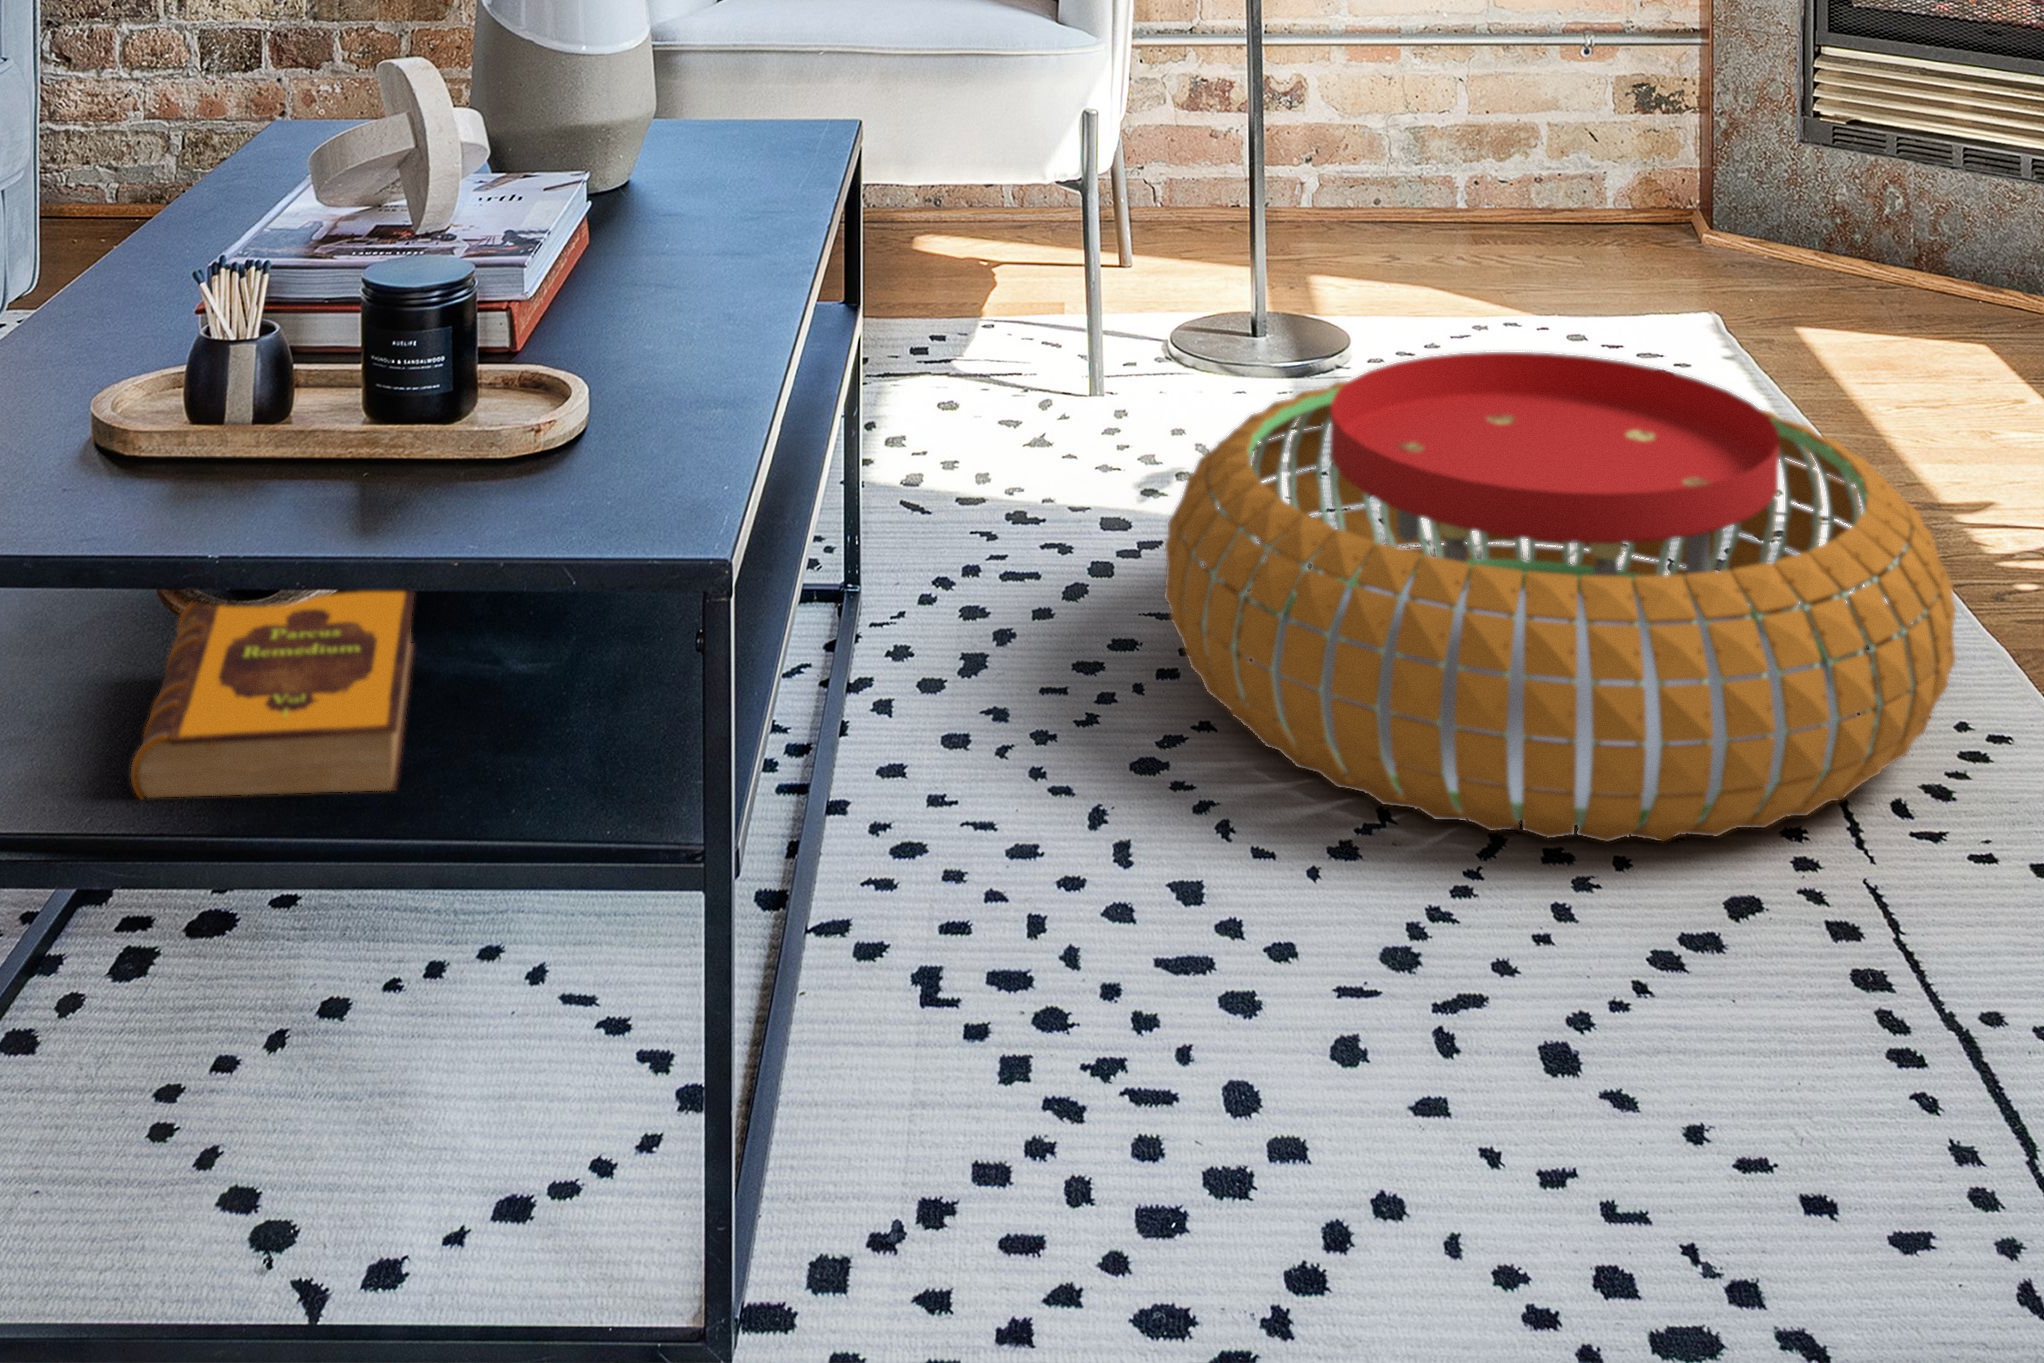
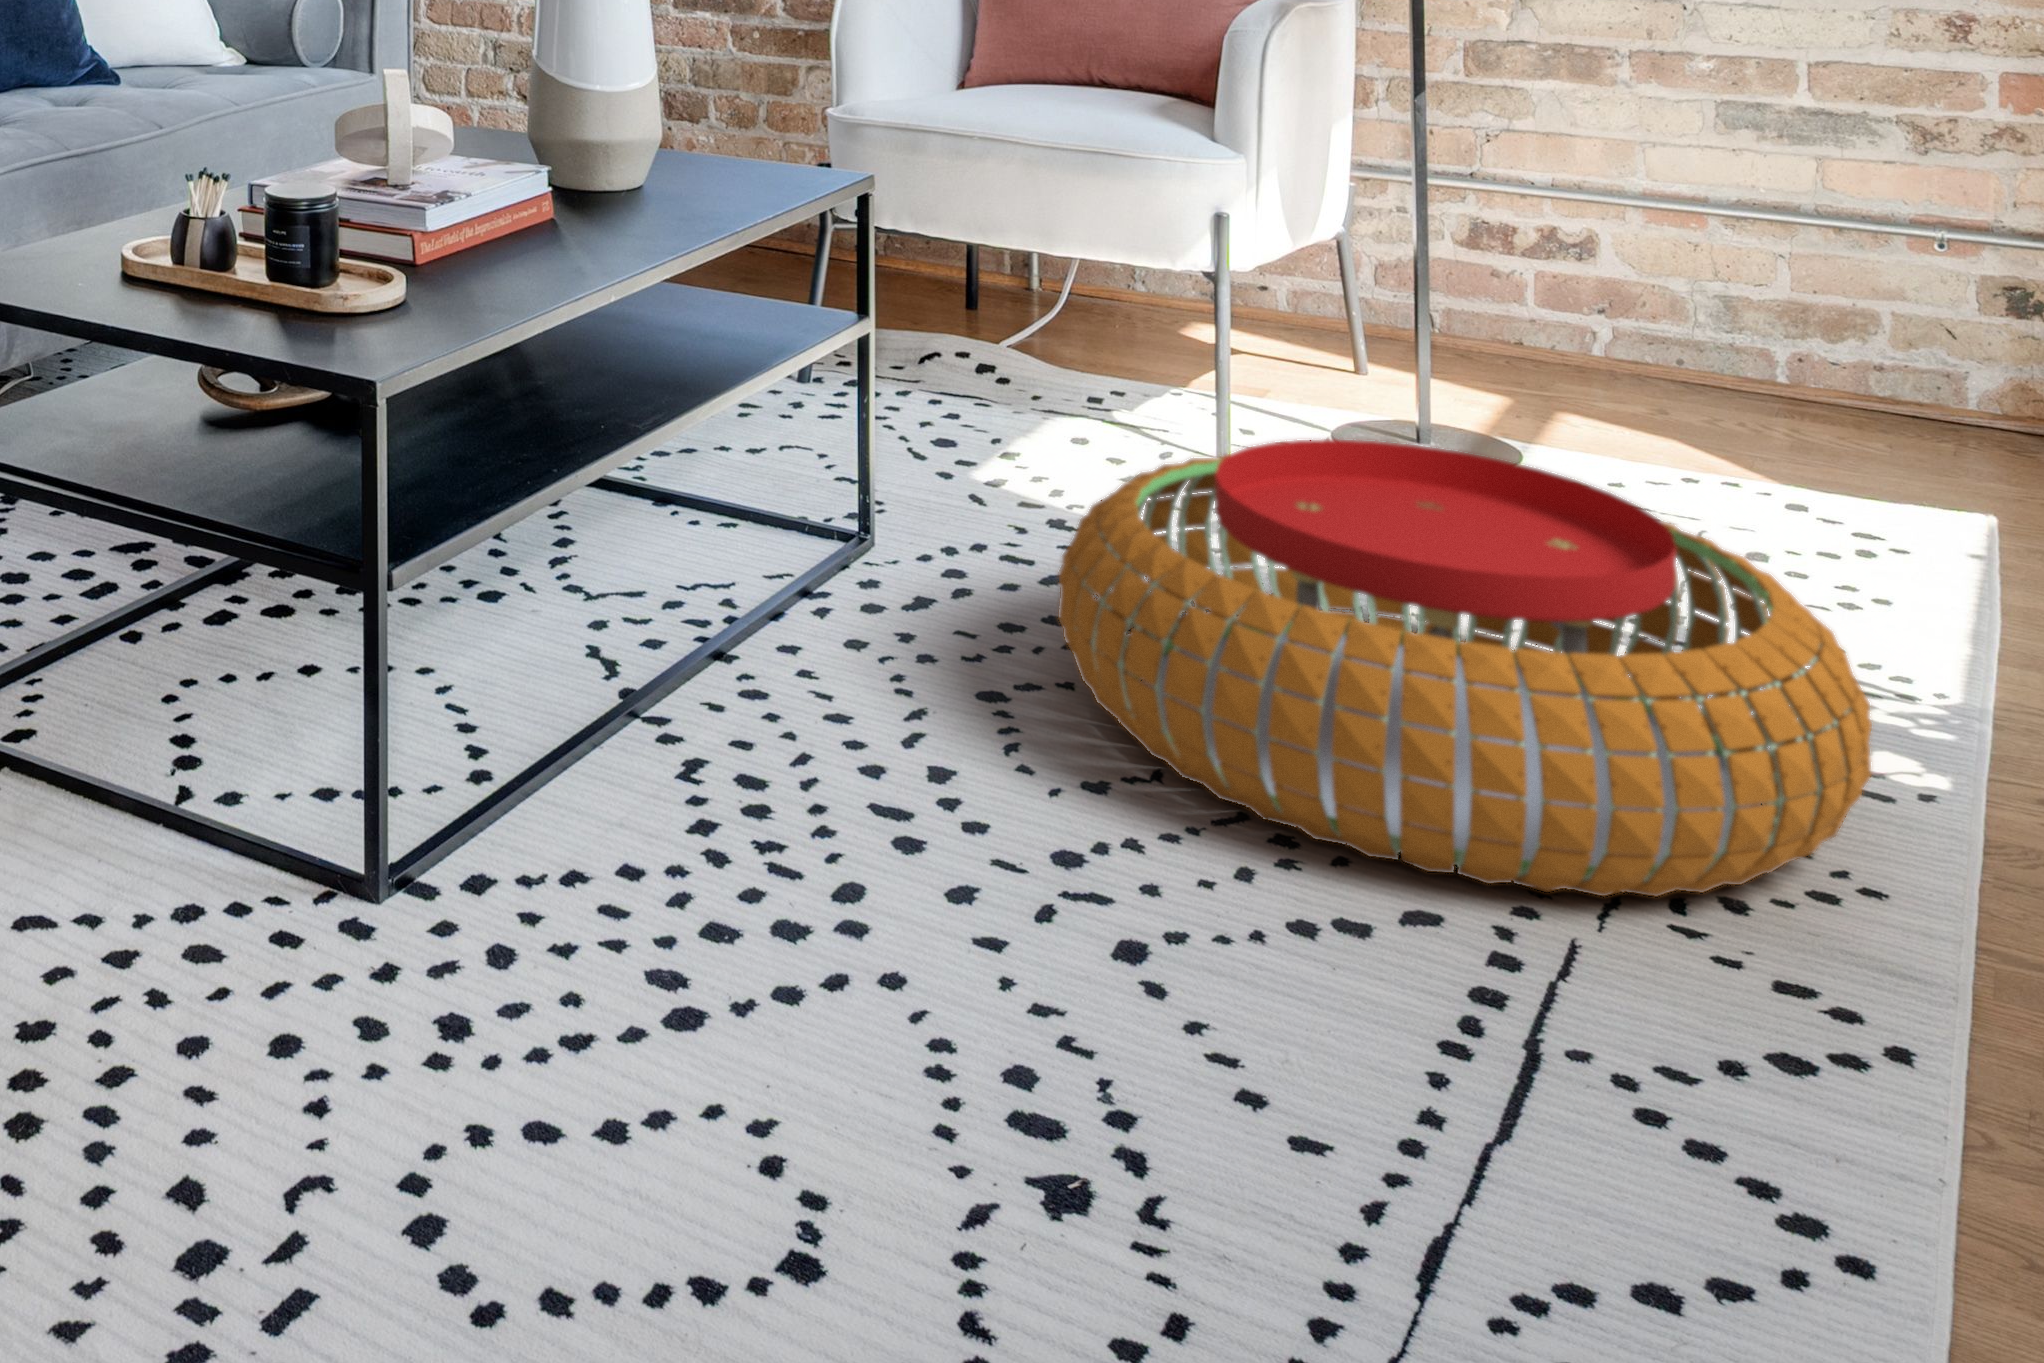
hardback book: present [131,591,414,799] -> none [126,387,364,517]

